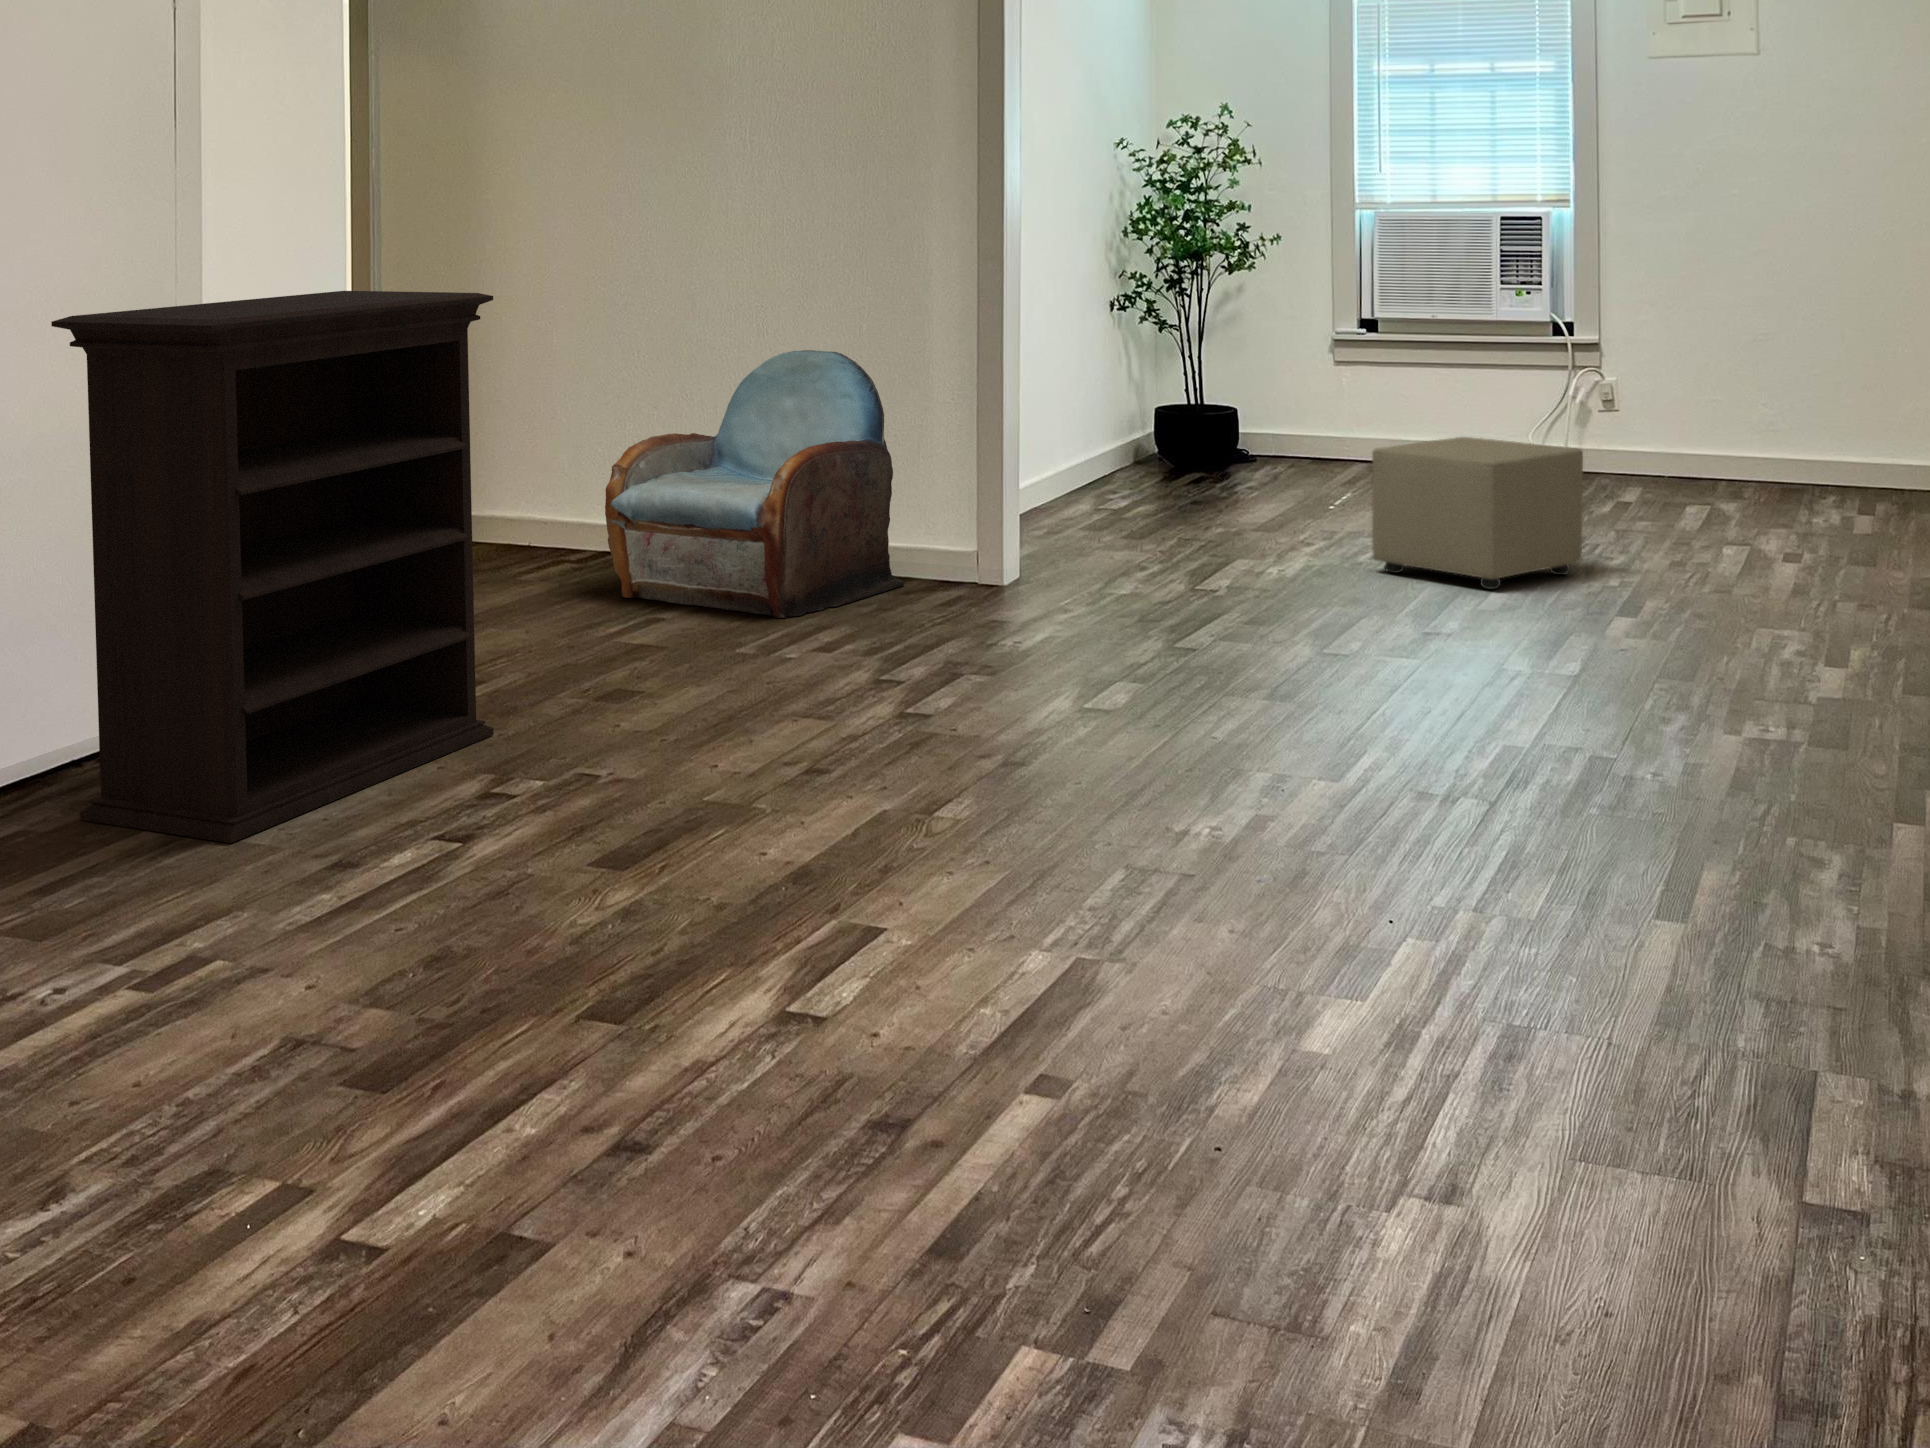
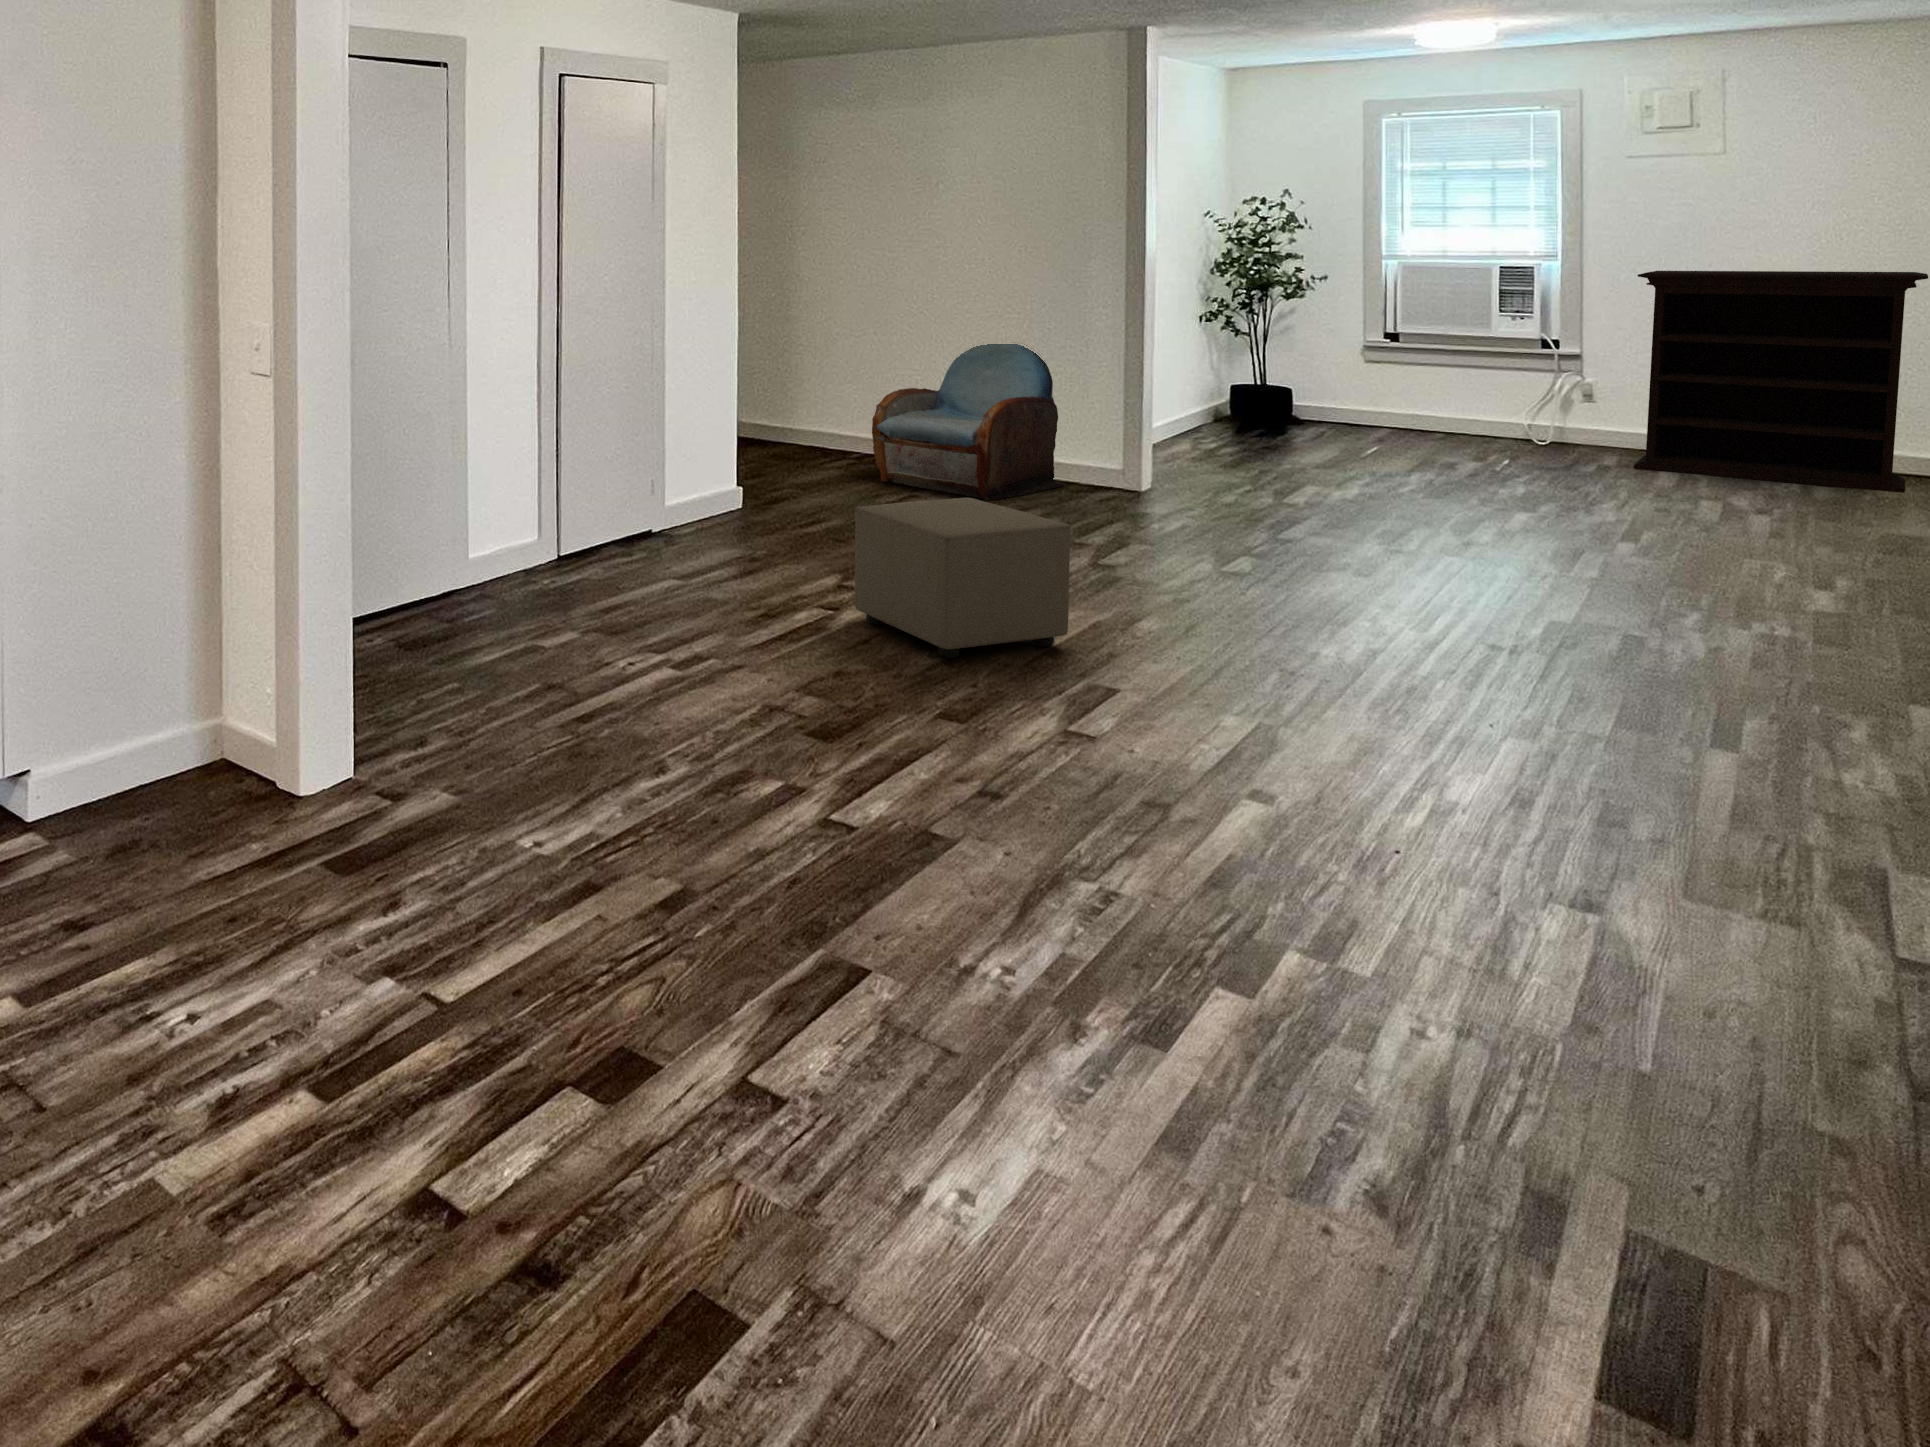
bookshelf: present [51,291,494,843] -> present [1633,271,1928,493]
ottoman: present [1372,437,1583,589] -> present [855,498,1071,658]

